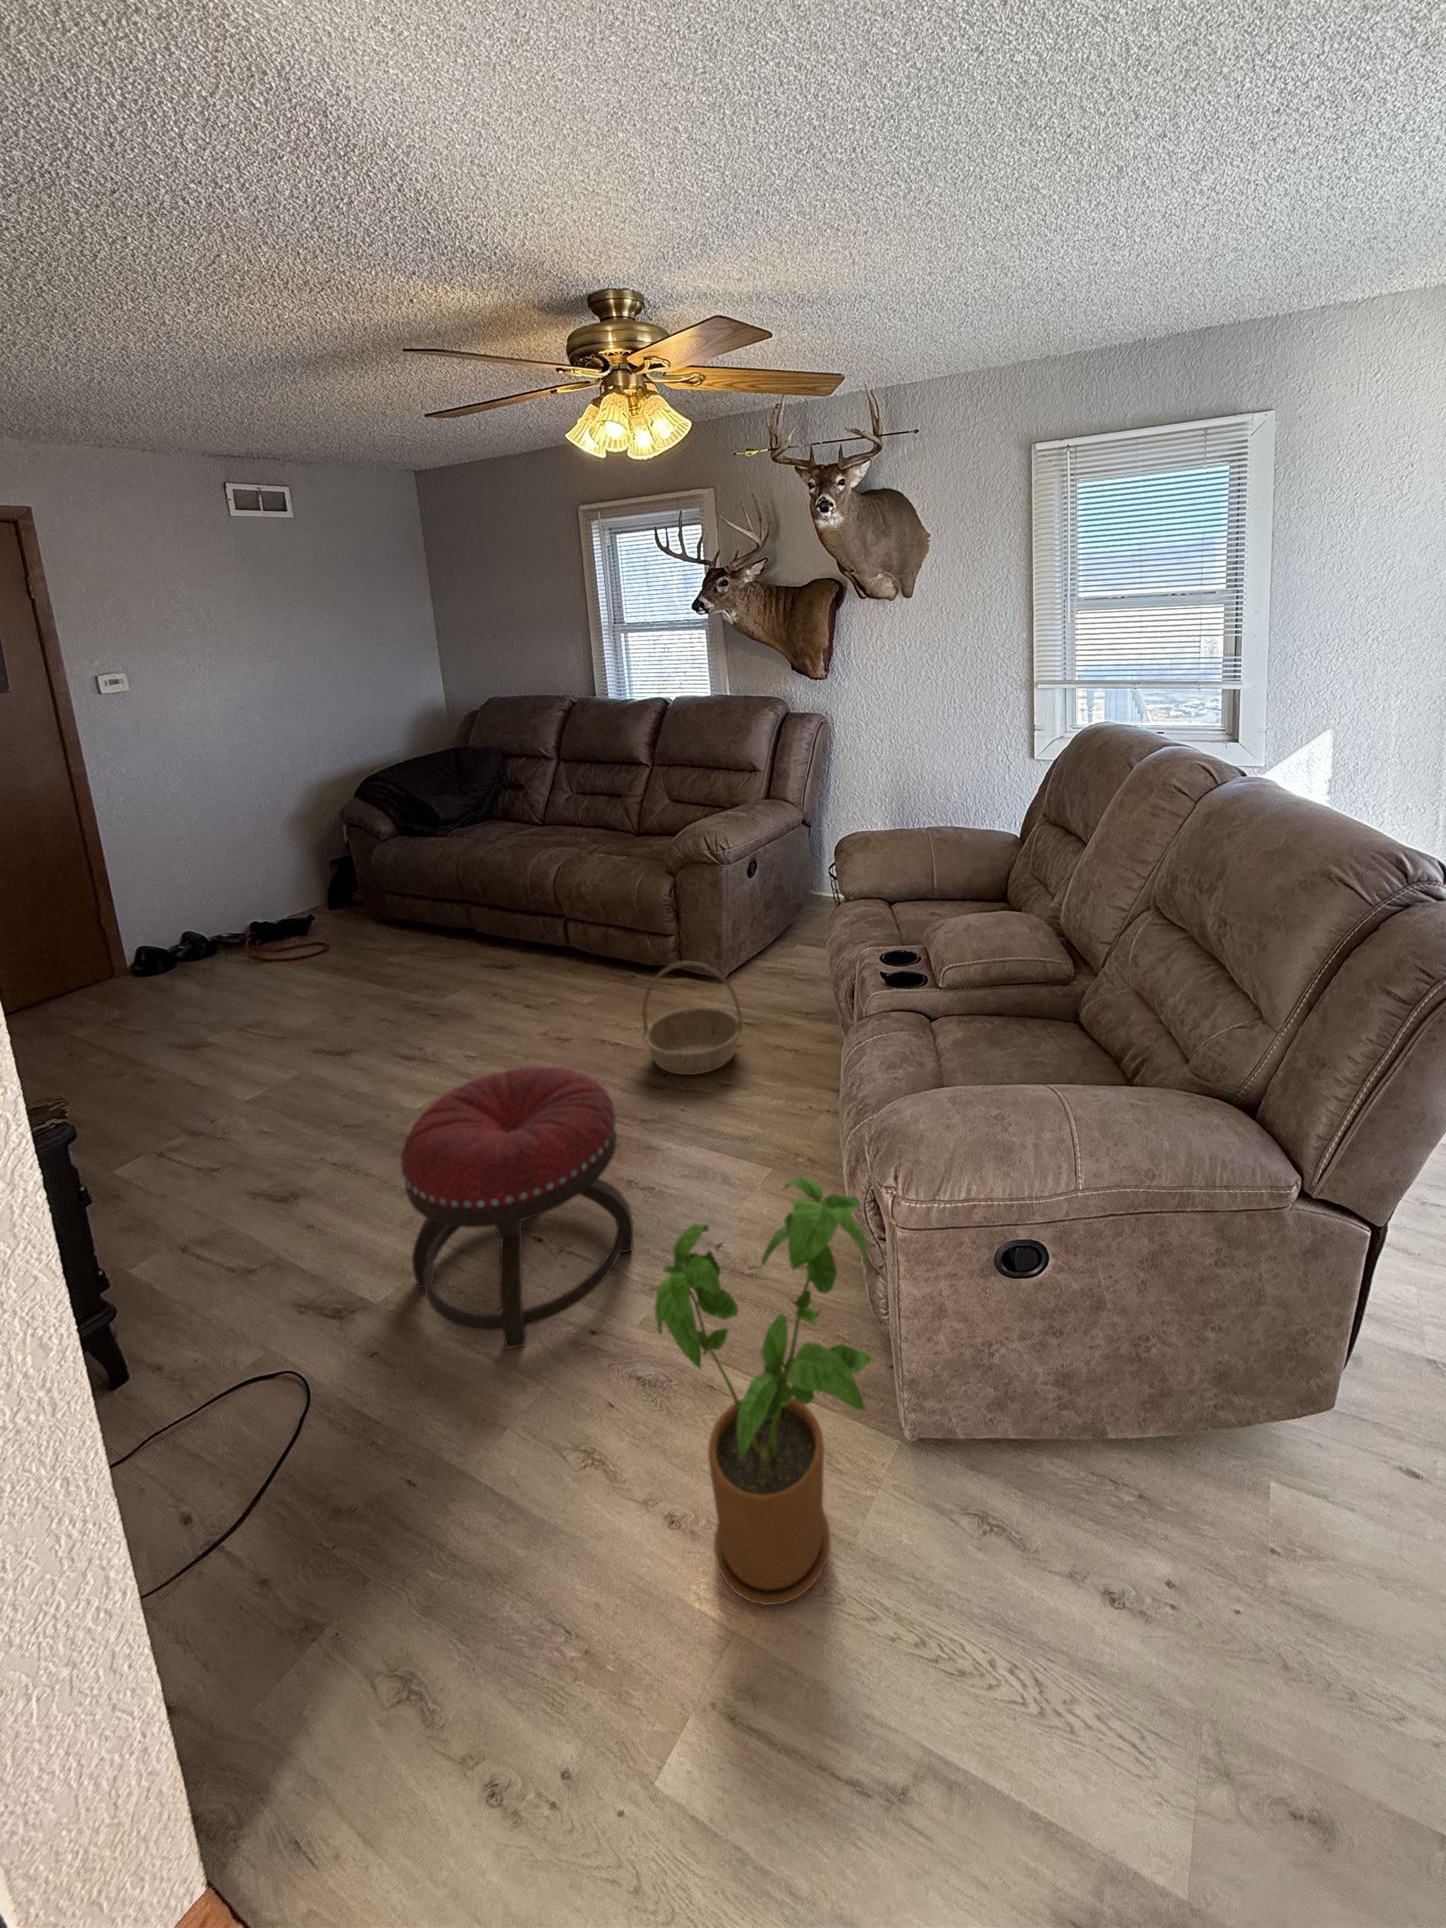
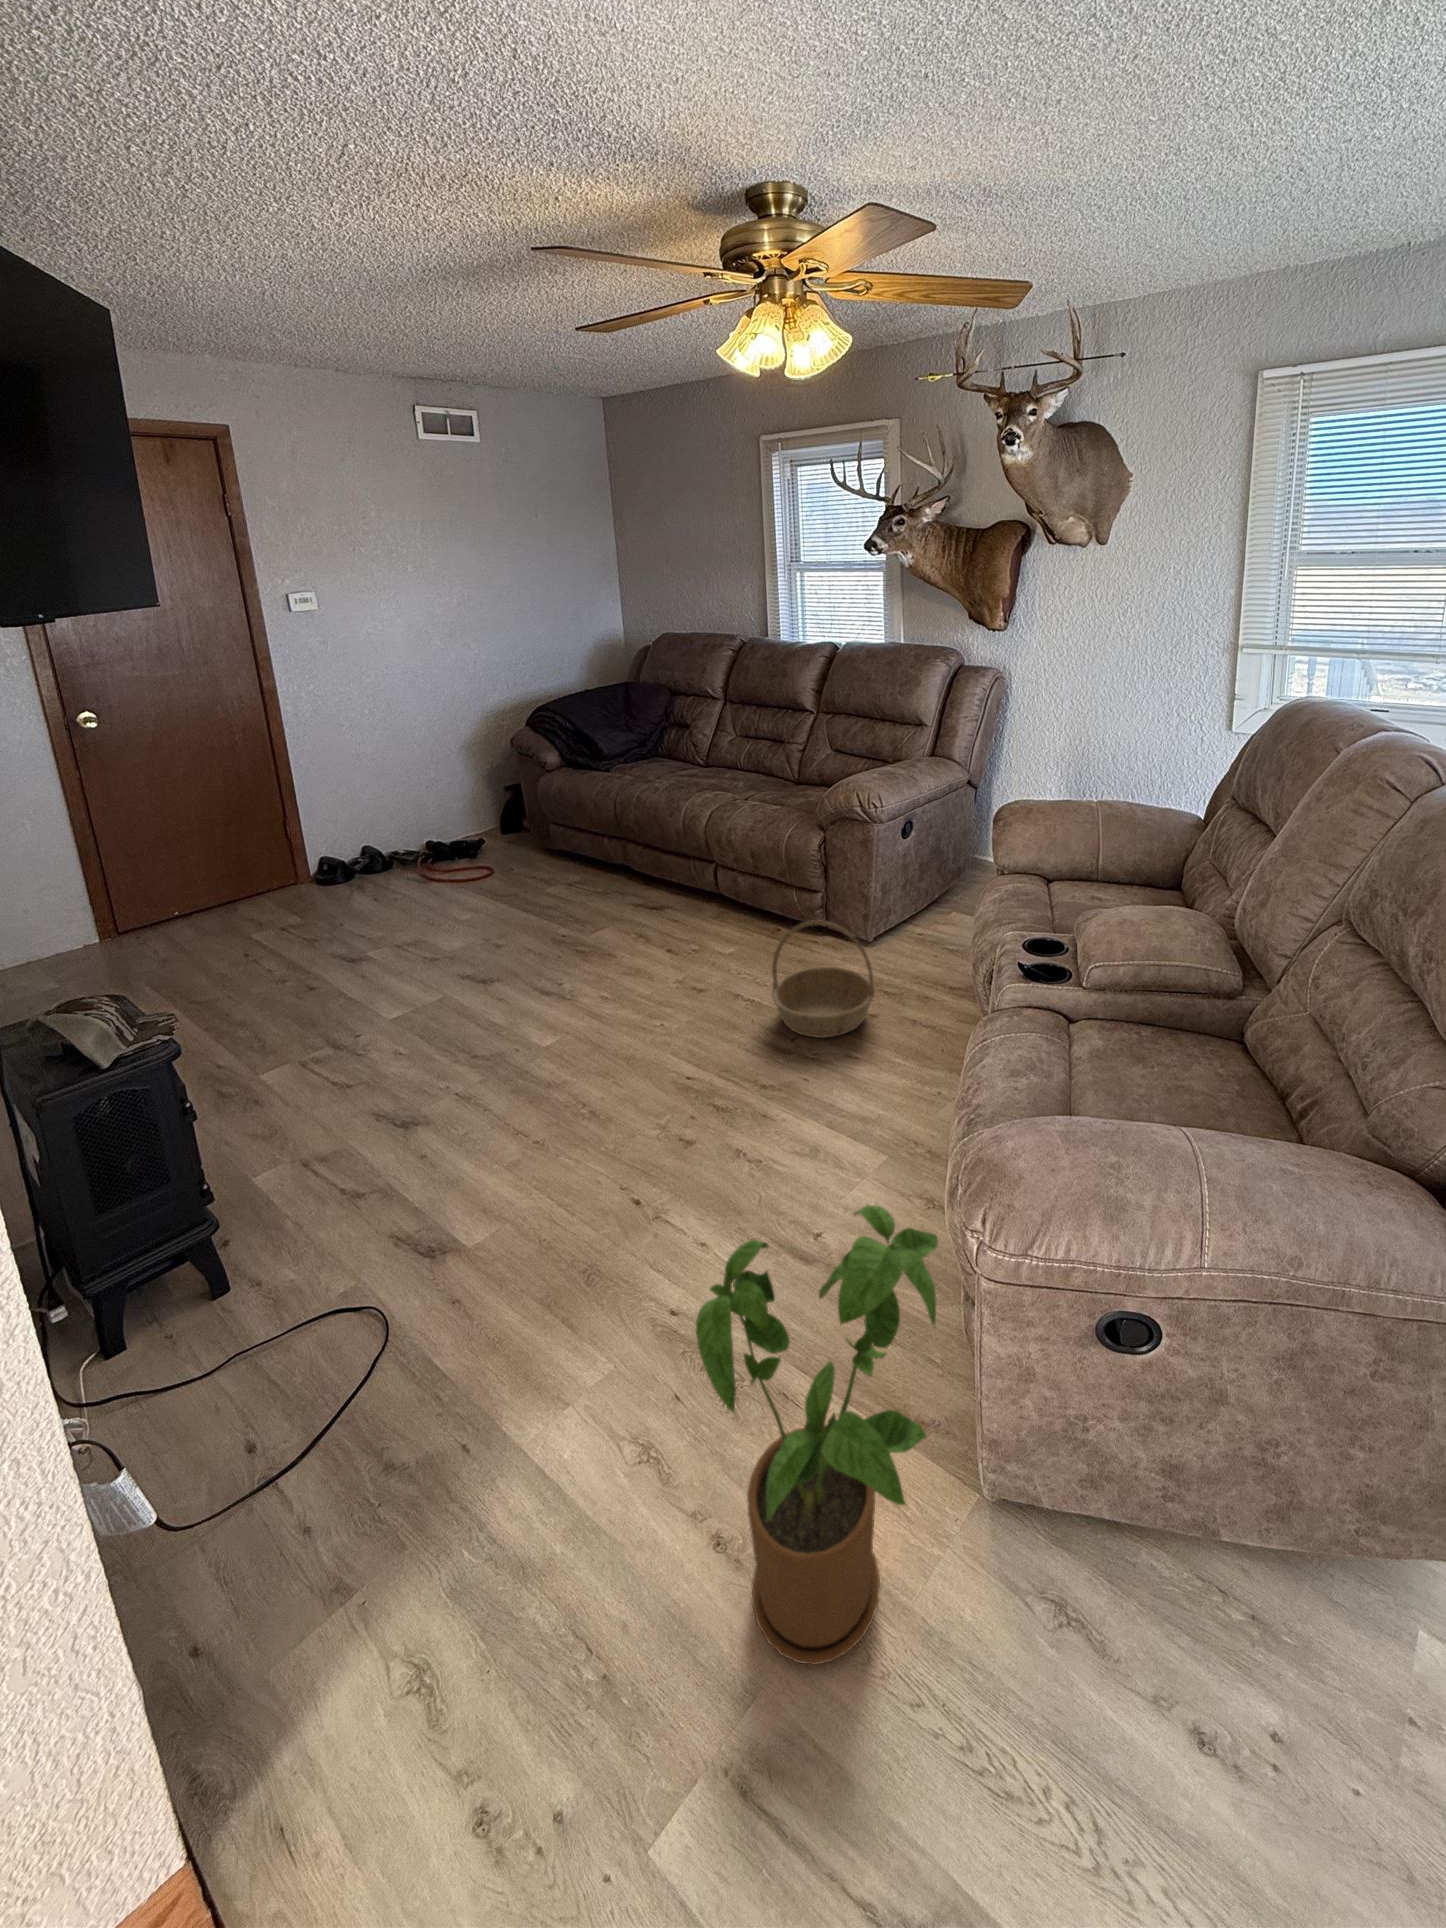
ottoman: present [401,1067,633,1349] -> none [492,1024,729,1314]

